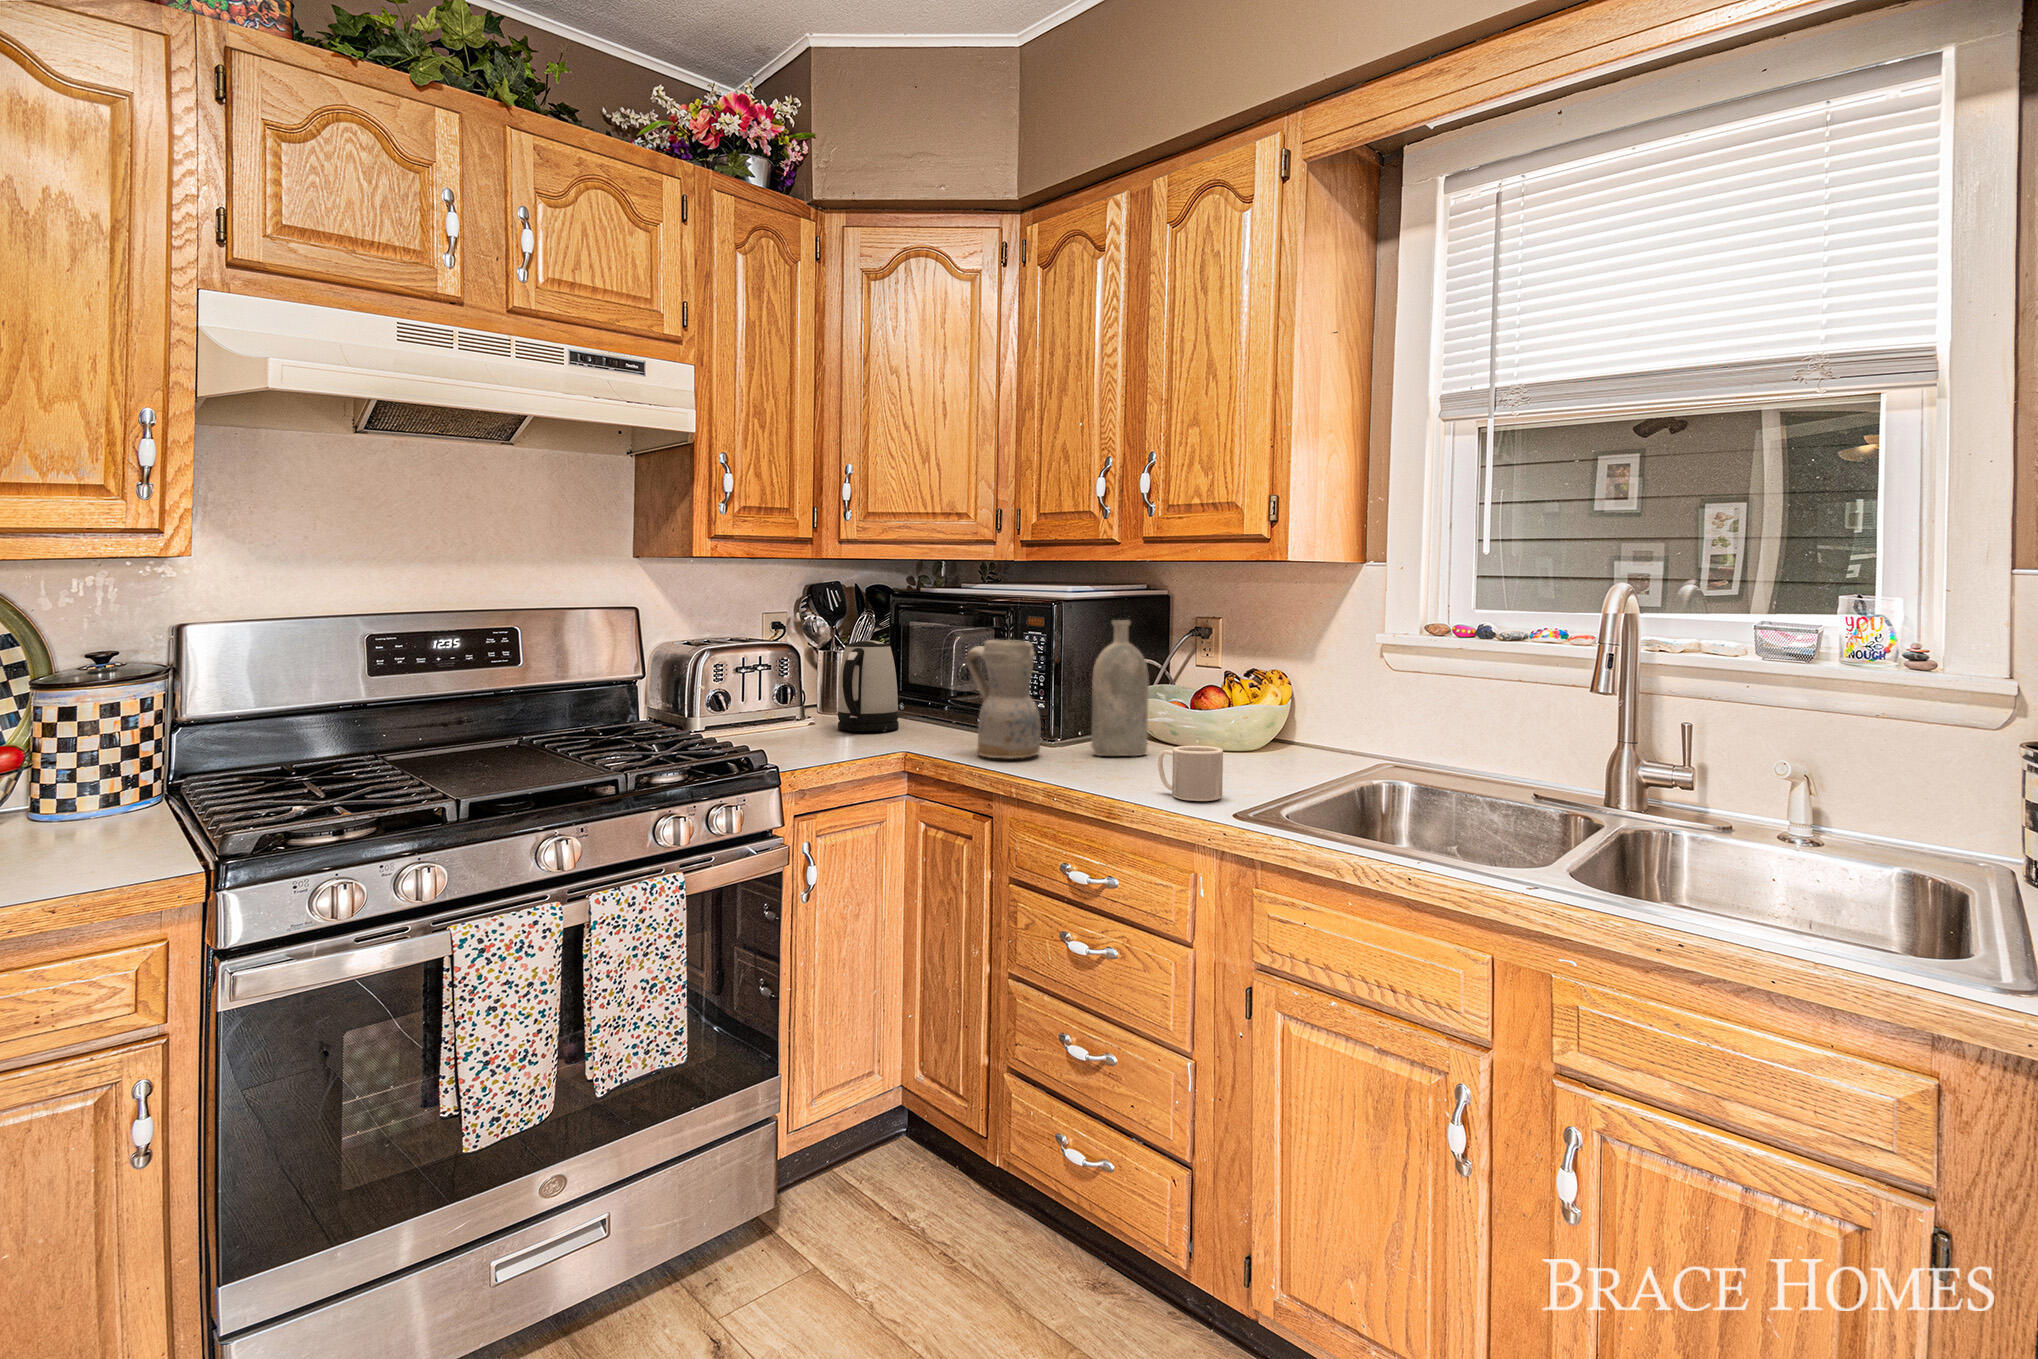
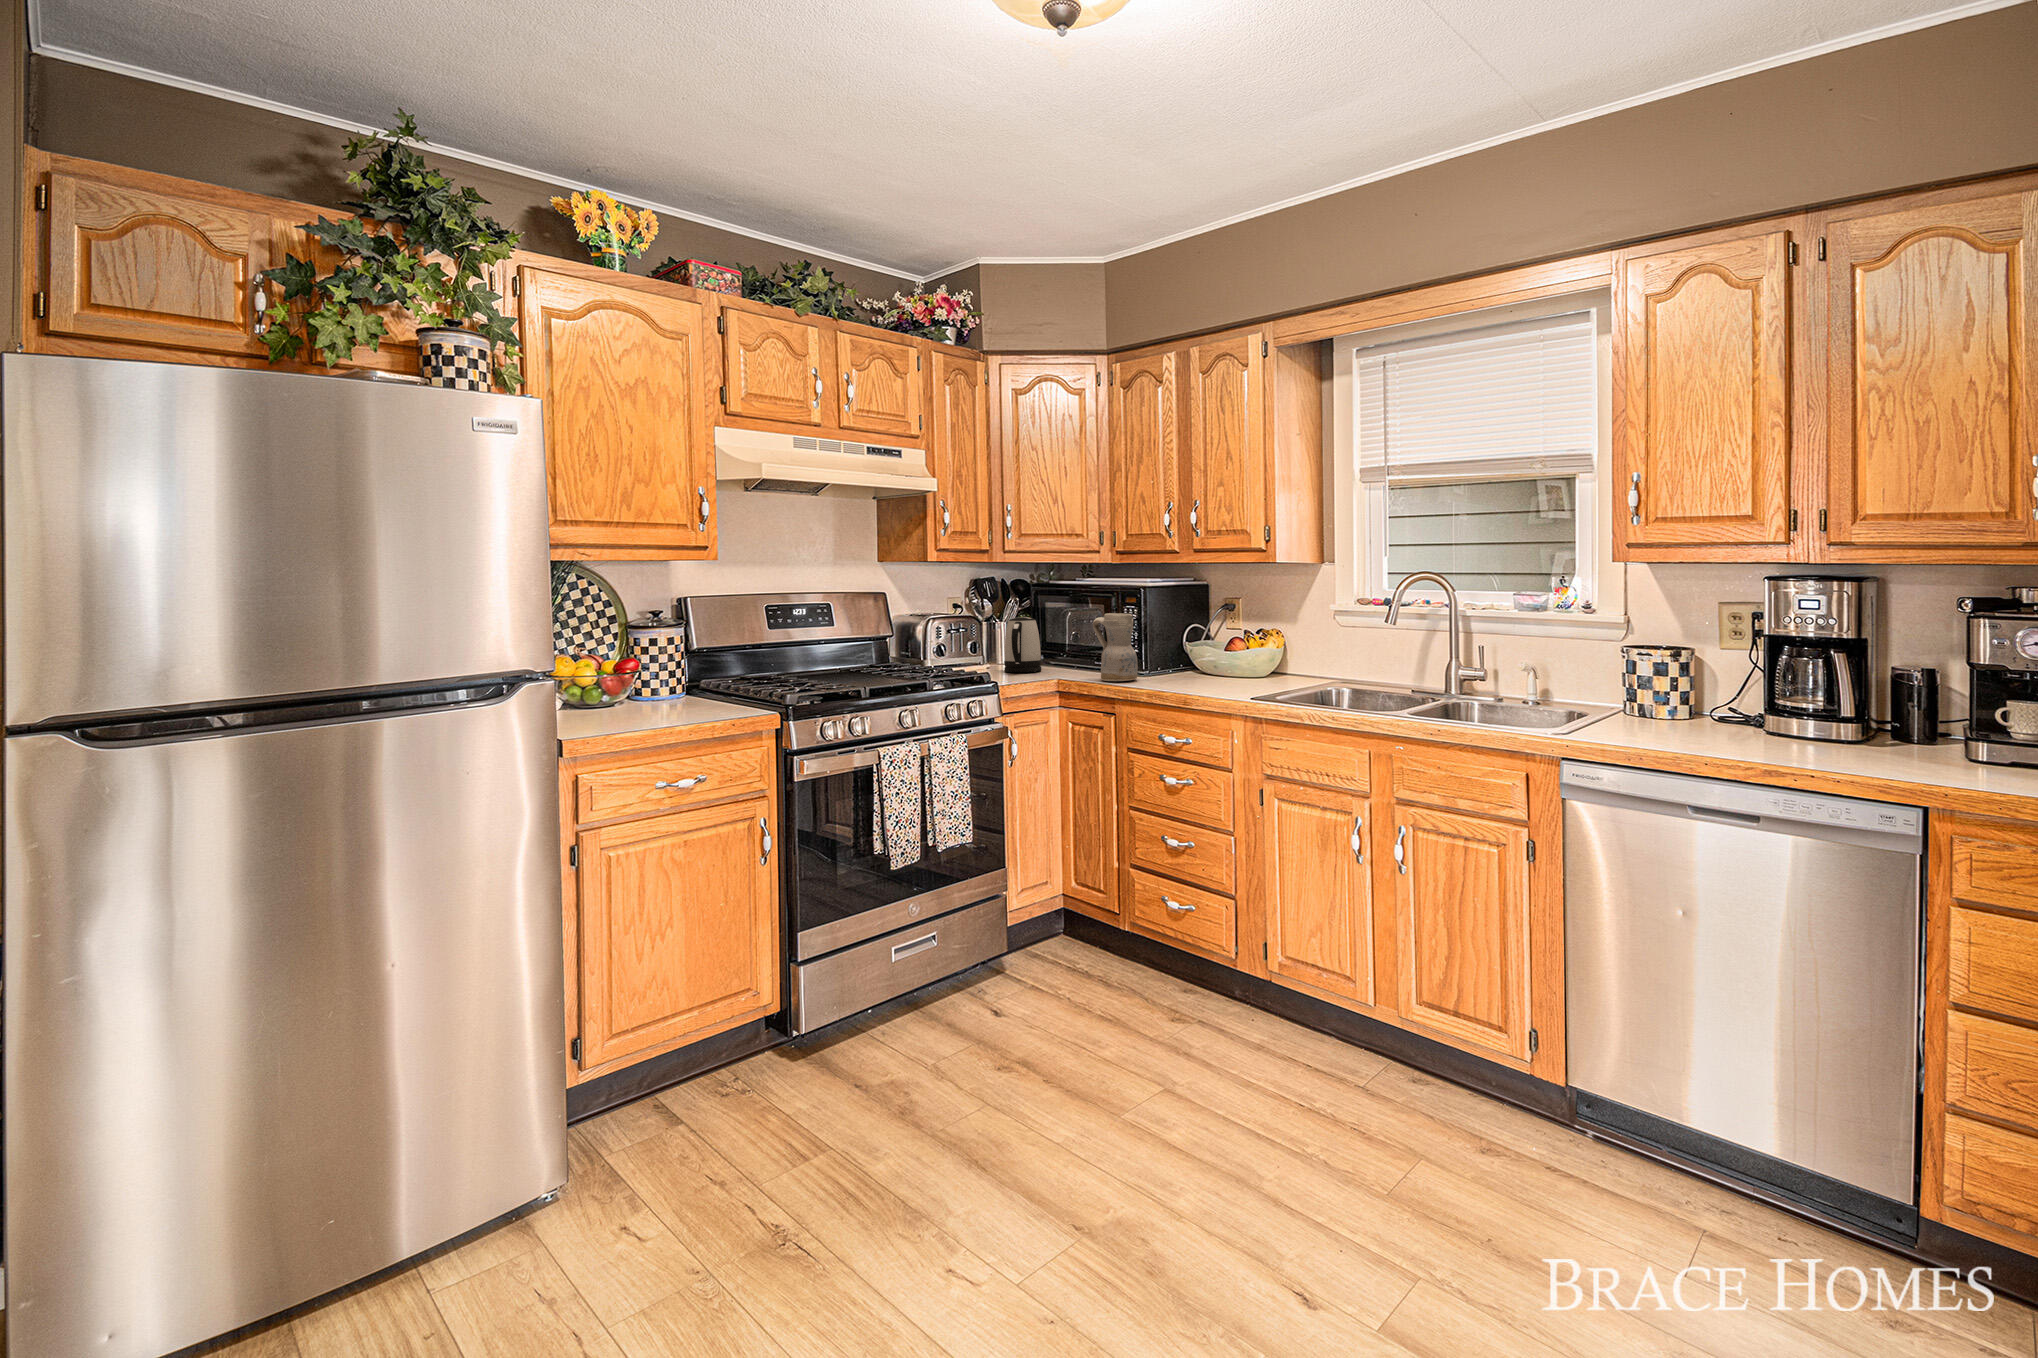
bottle: present [1091,620,1149,756] -> none [1166,600,1199,679]
mug: present [1158,746,1223,801] -> none [1211,666,1246,694]

